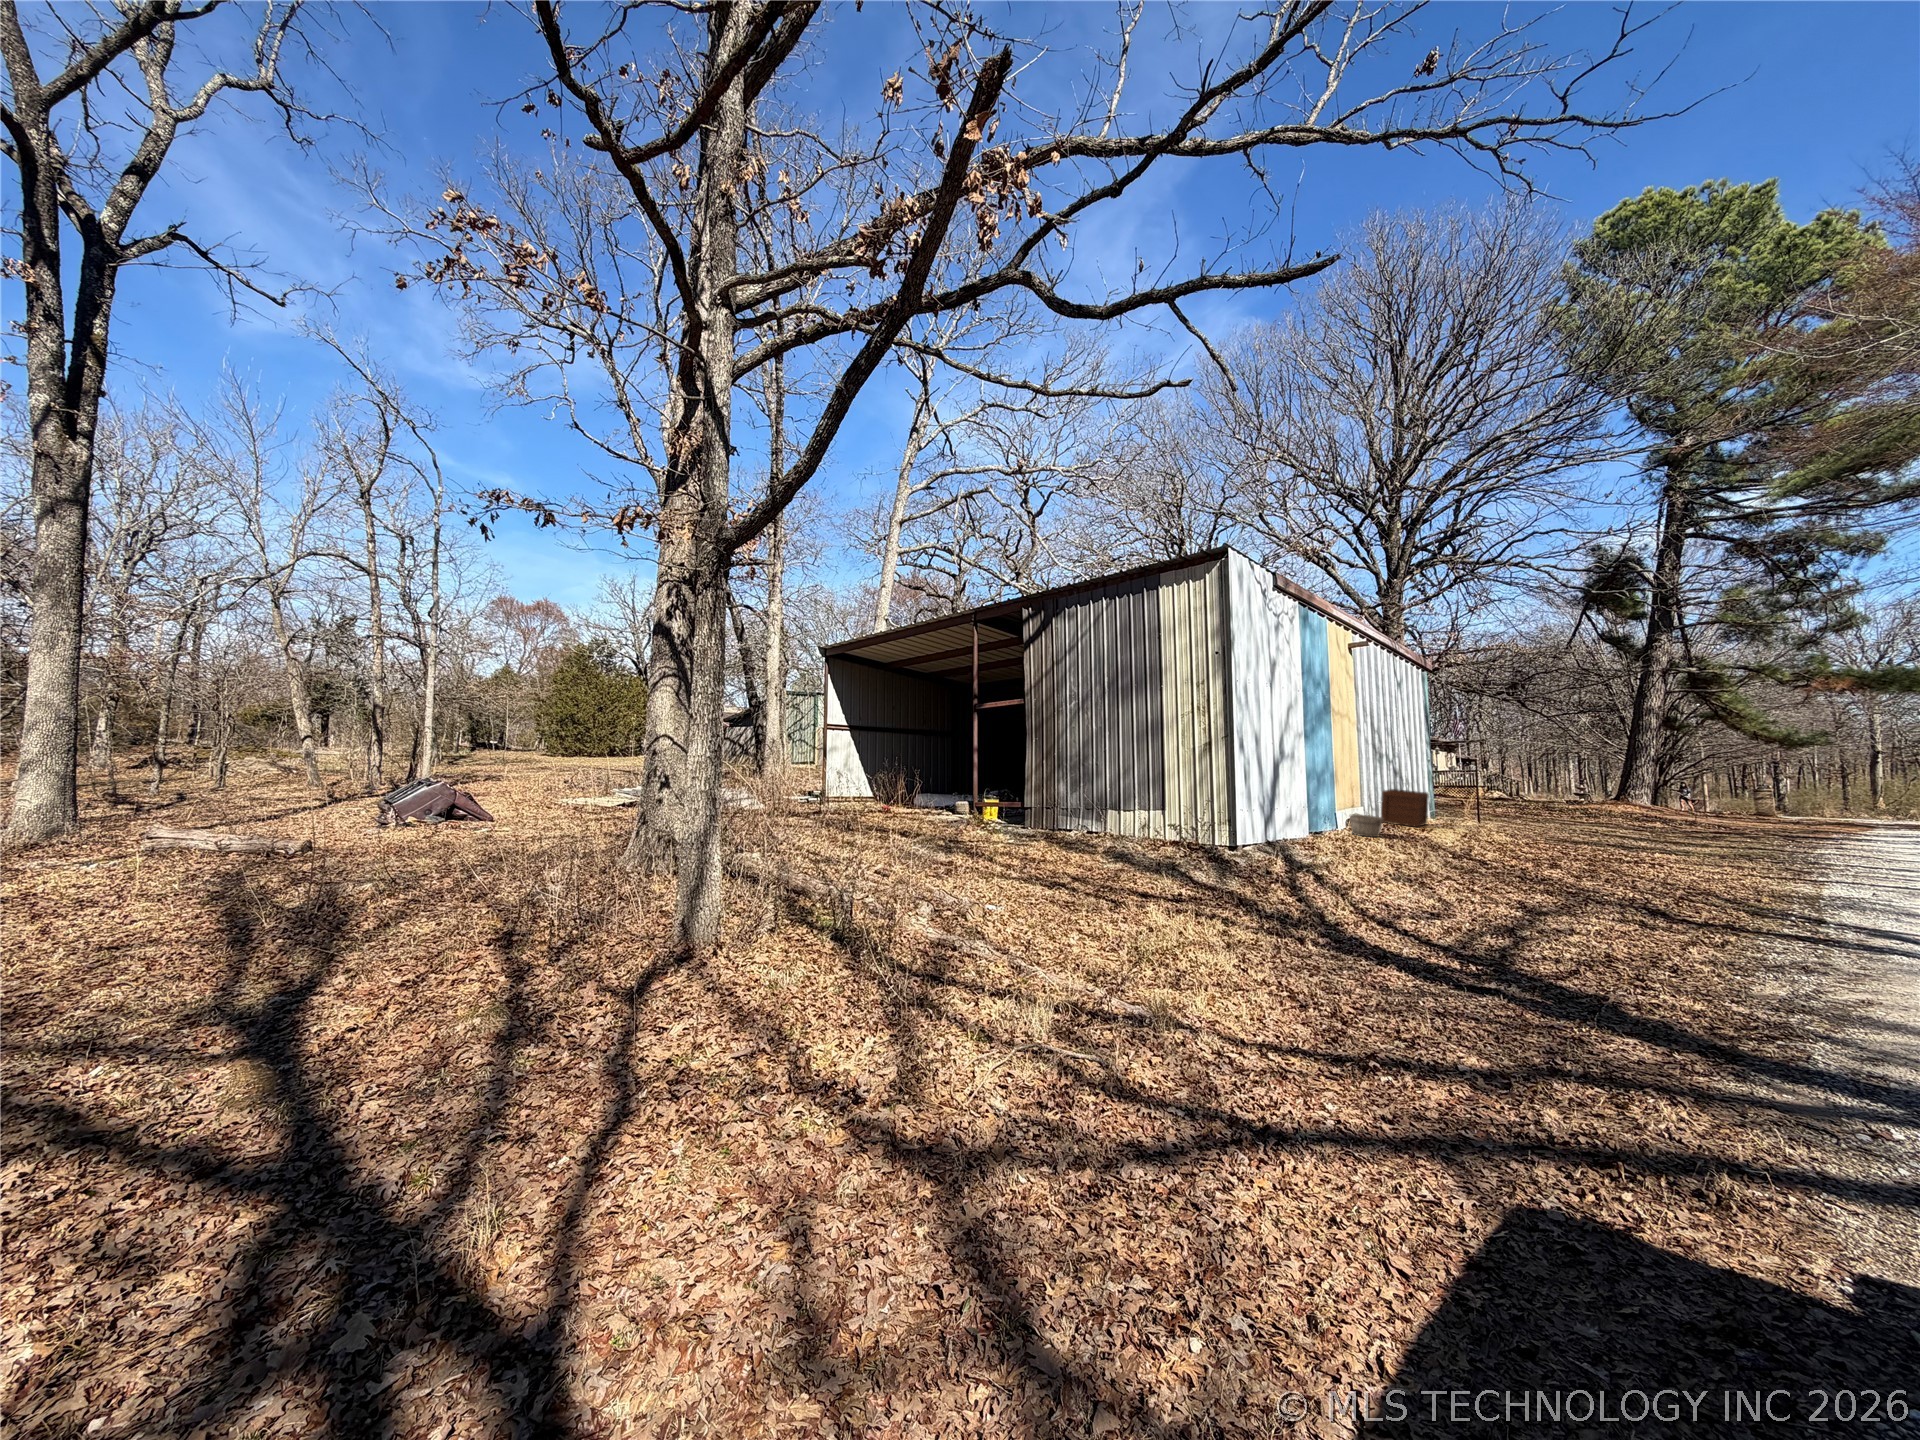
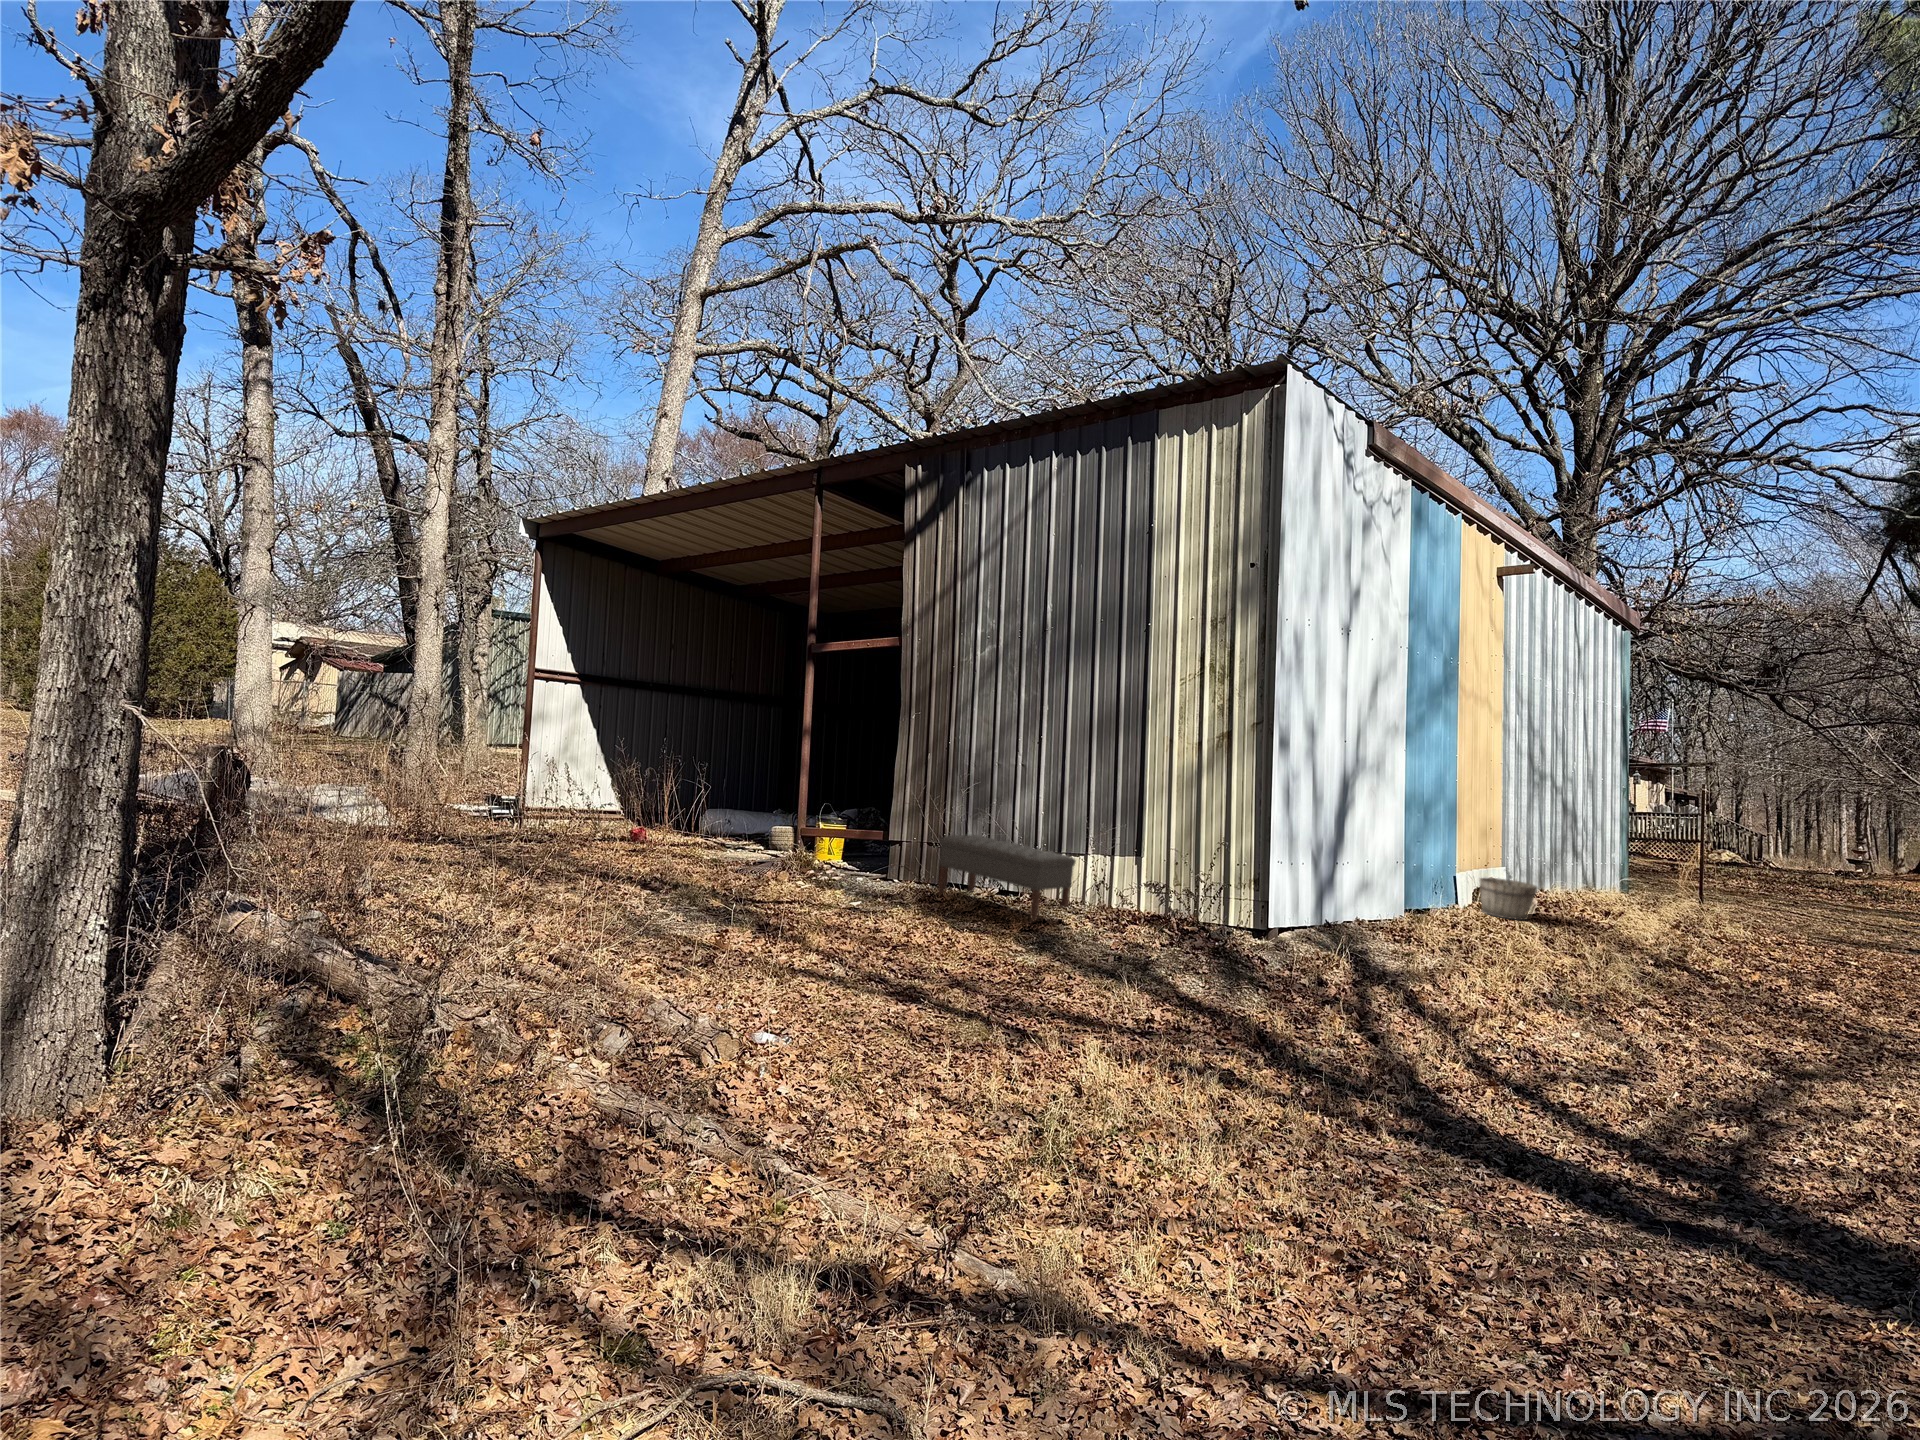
wooden crate: present [1381,789,1429,827] -> none [1532,836,1617,905]
bench: none [1055,803,1129,848] -> present [938,835,1076,921]

